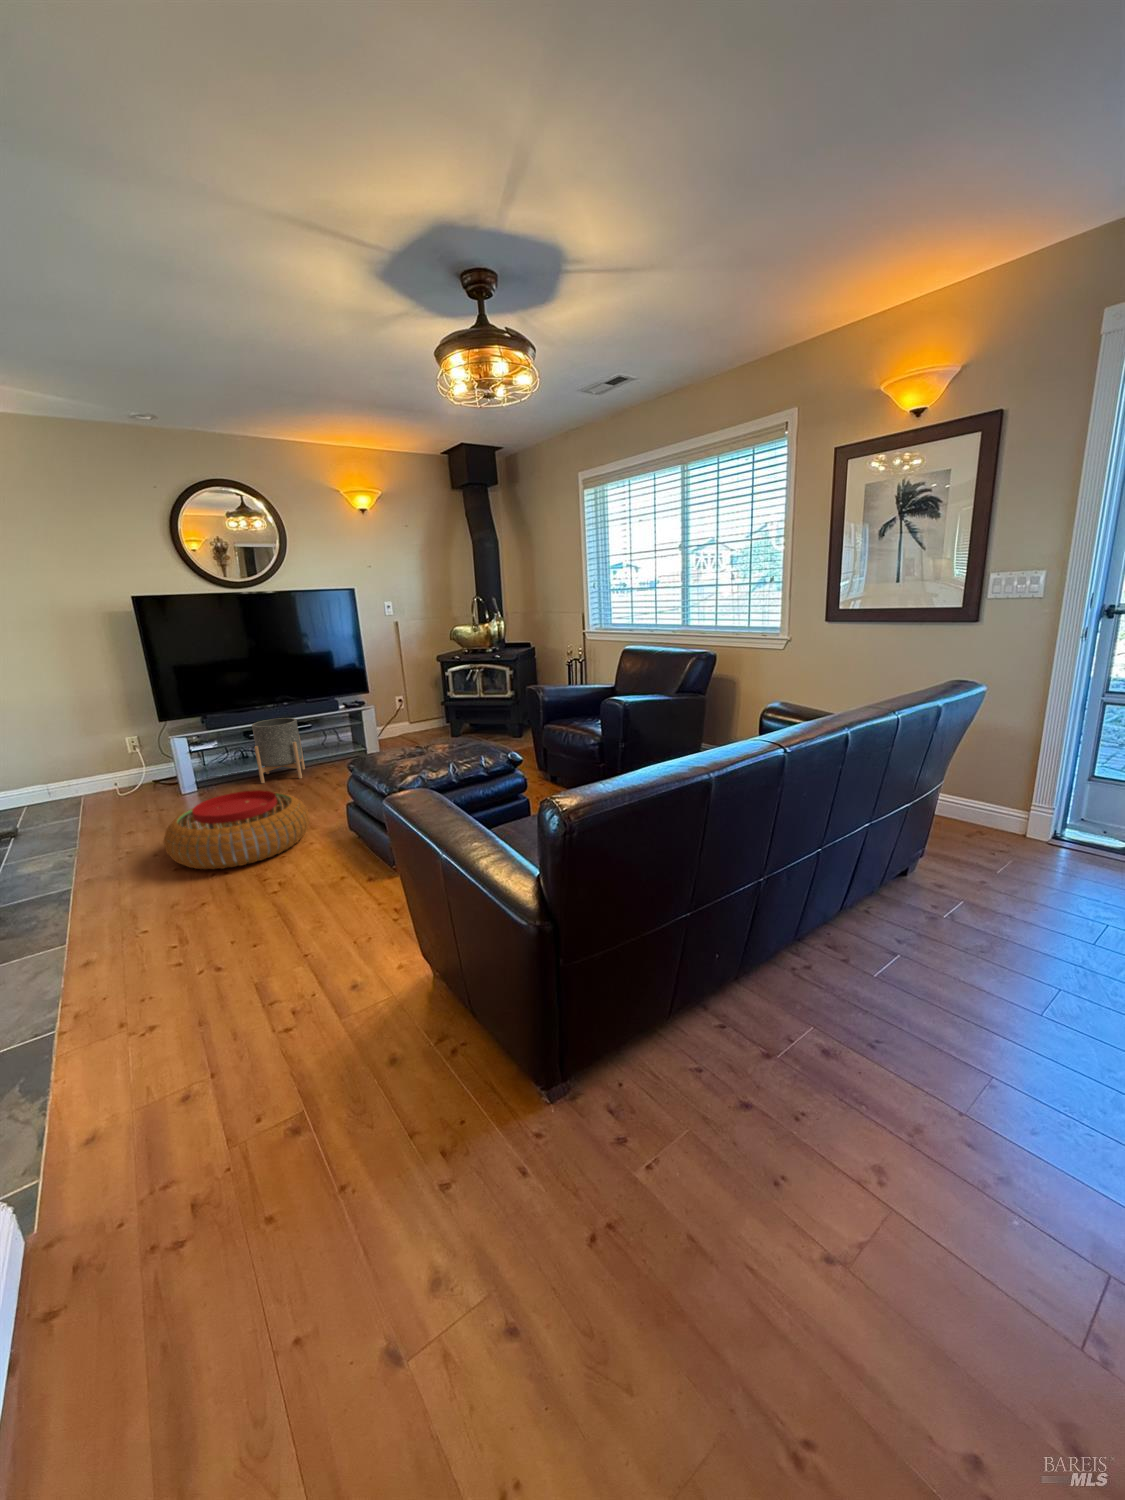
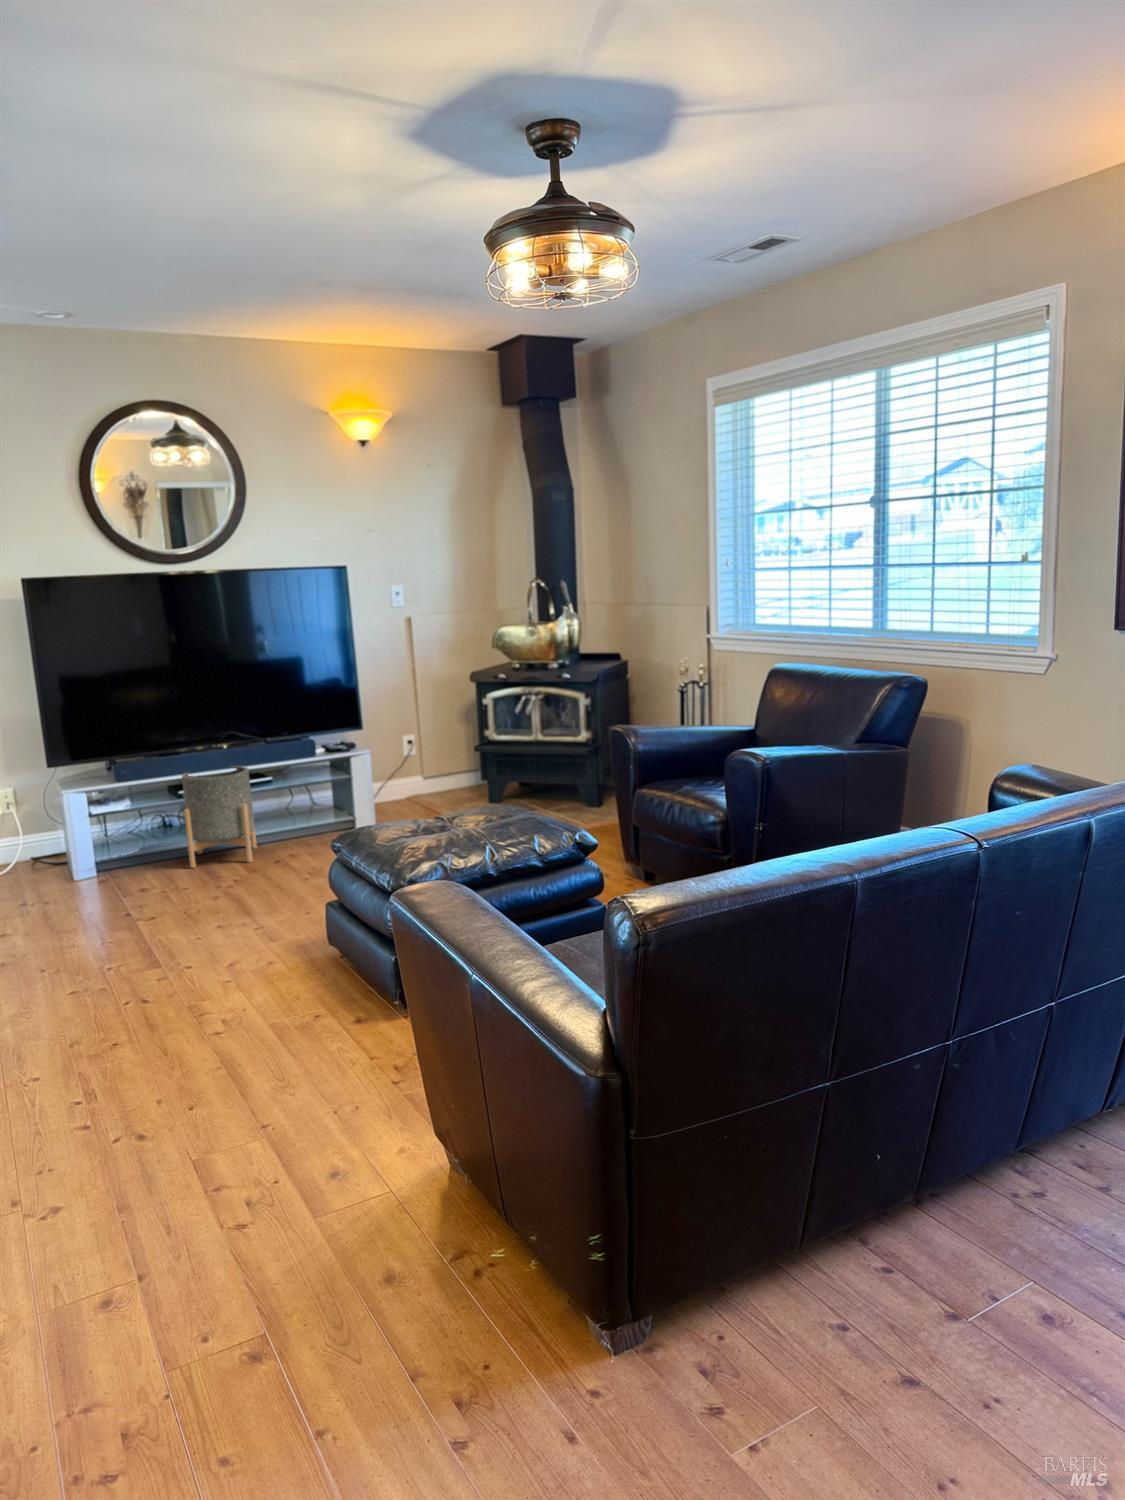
pouf: present [164,790,310,869] -> none [55,877,266,995]

